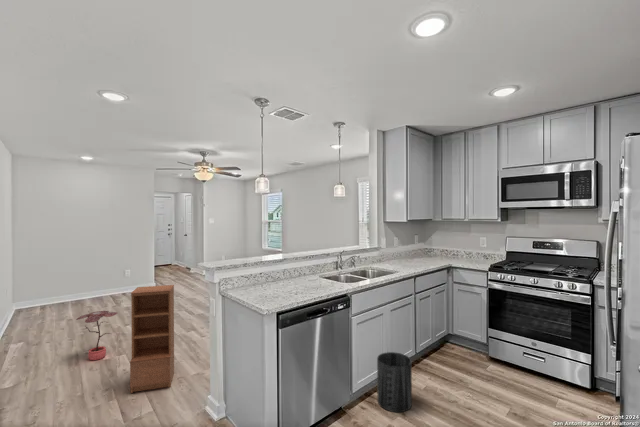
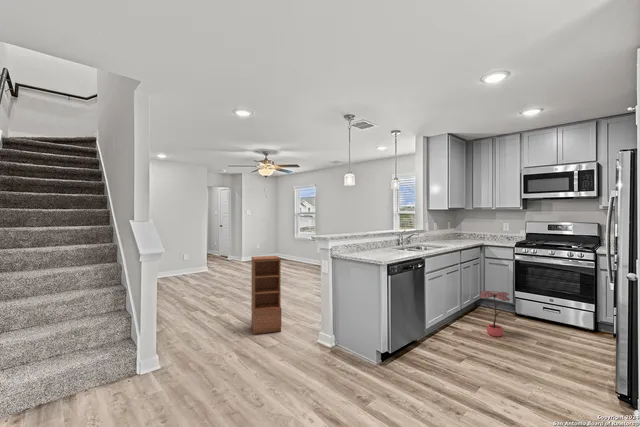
potted plant: present [76,311,117,360] -> present [480,291,510,336]
trash can: present [377,352,412,412] -> none [441,303,467,343]

